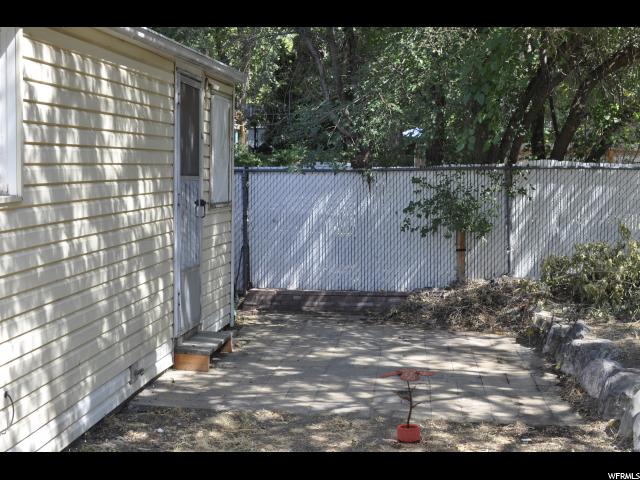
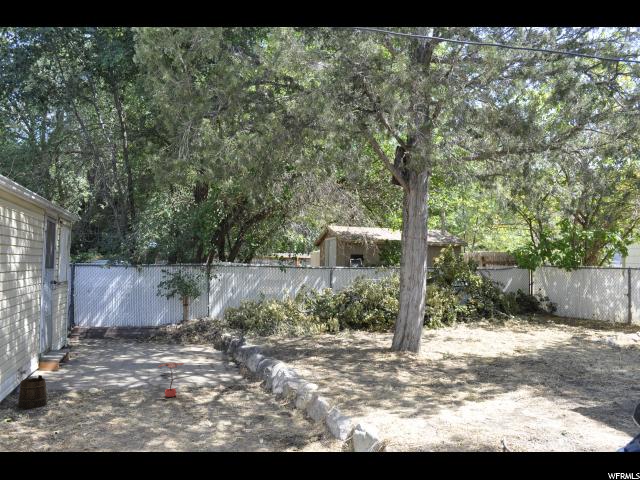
bucket: none [121,380,172,443] -> present [18,375,47,408]

